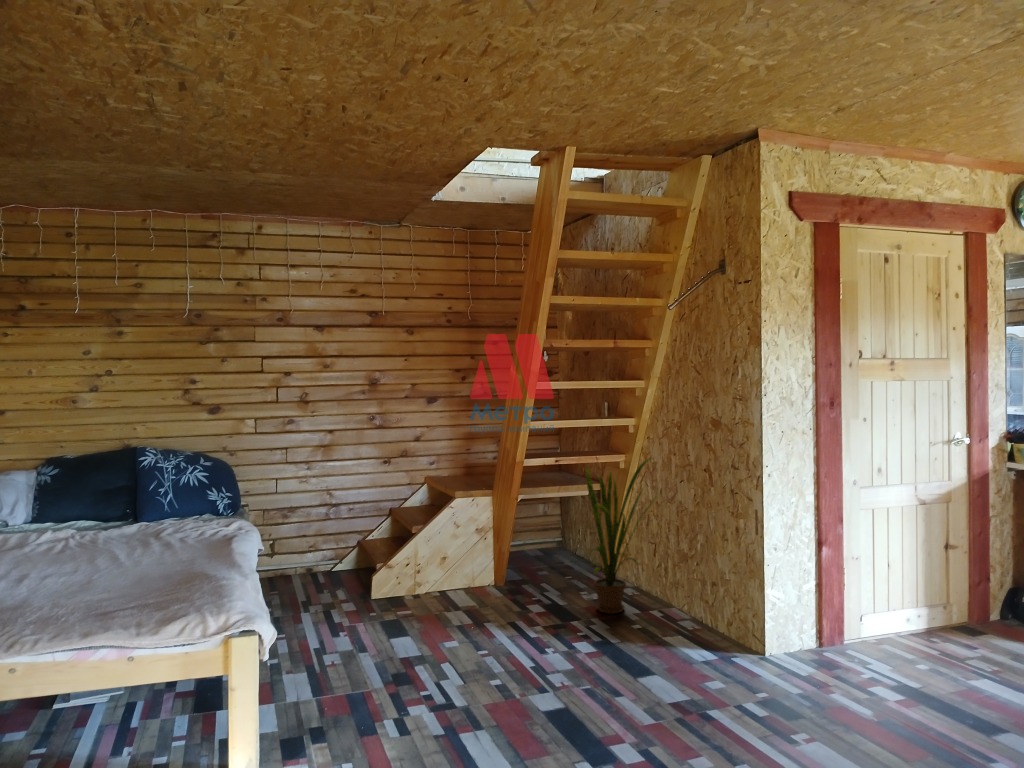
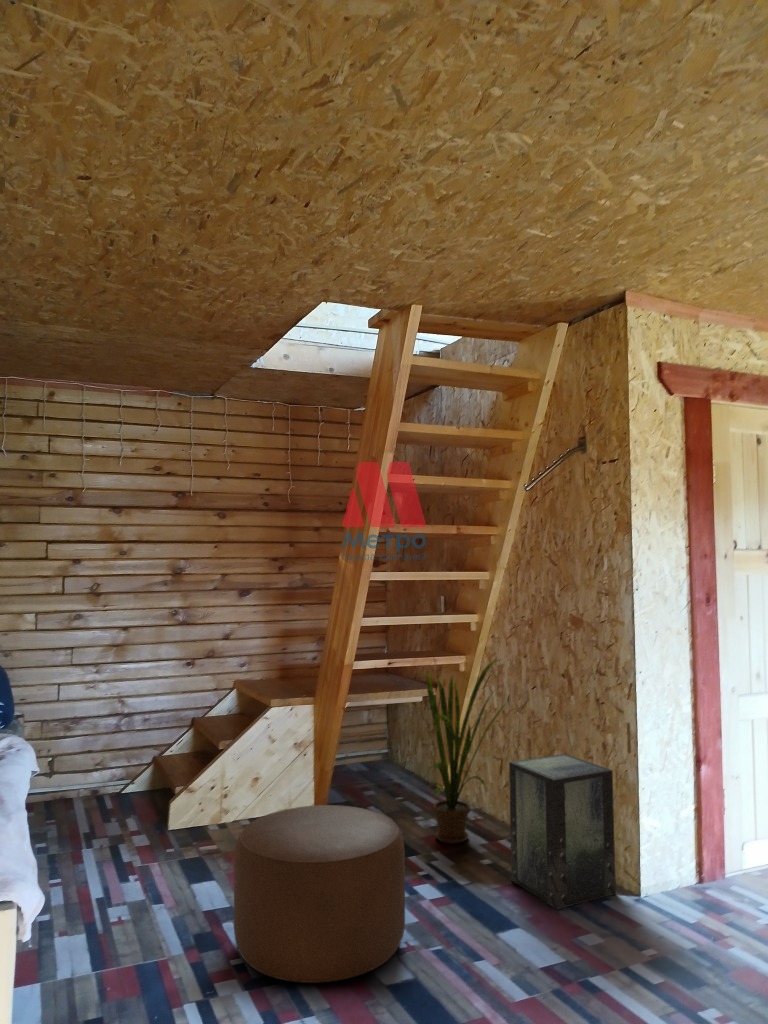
storage box: none [654,538,744,663] -> present [509,754,616,909]
ottoman: none [422,576,560,706] -> present [234,805,405,983]

